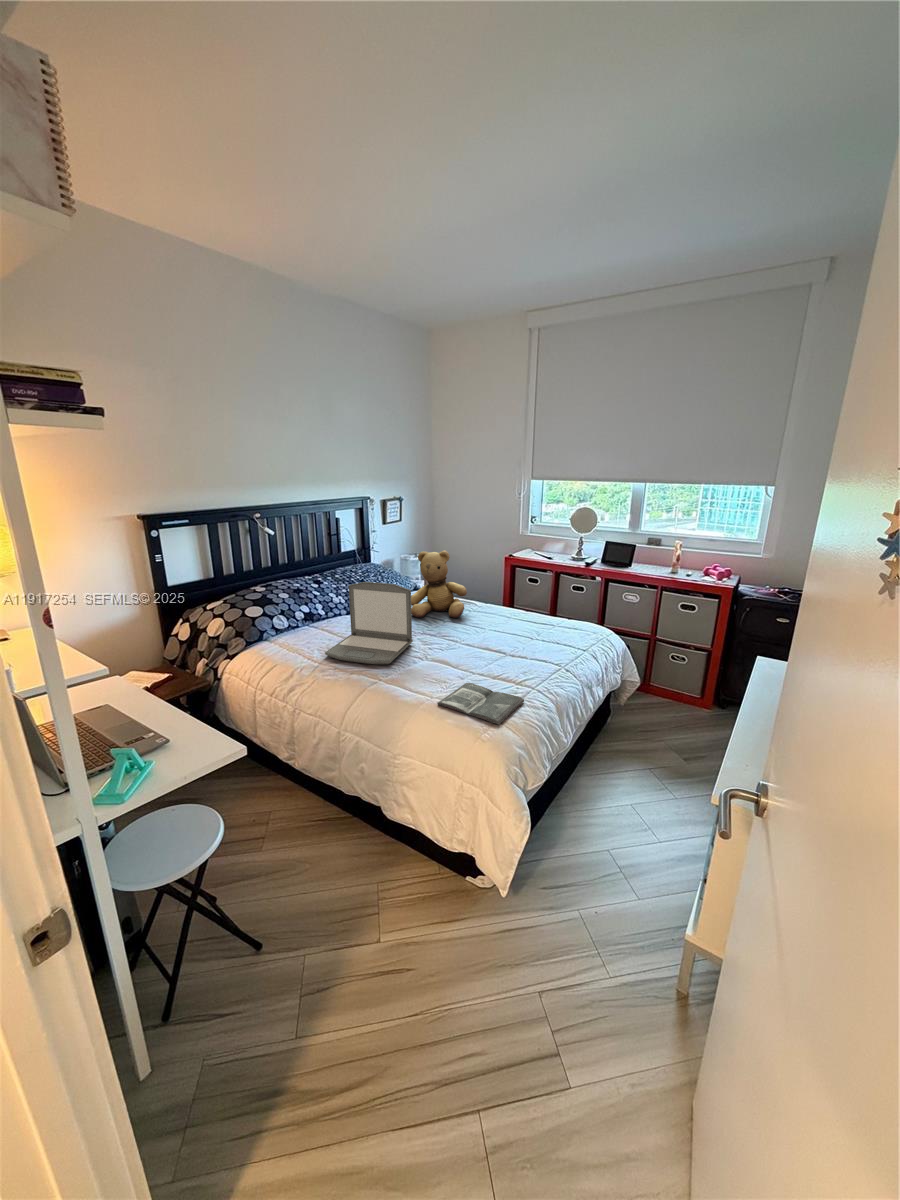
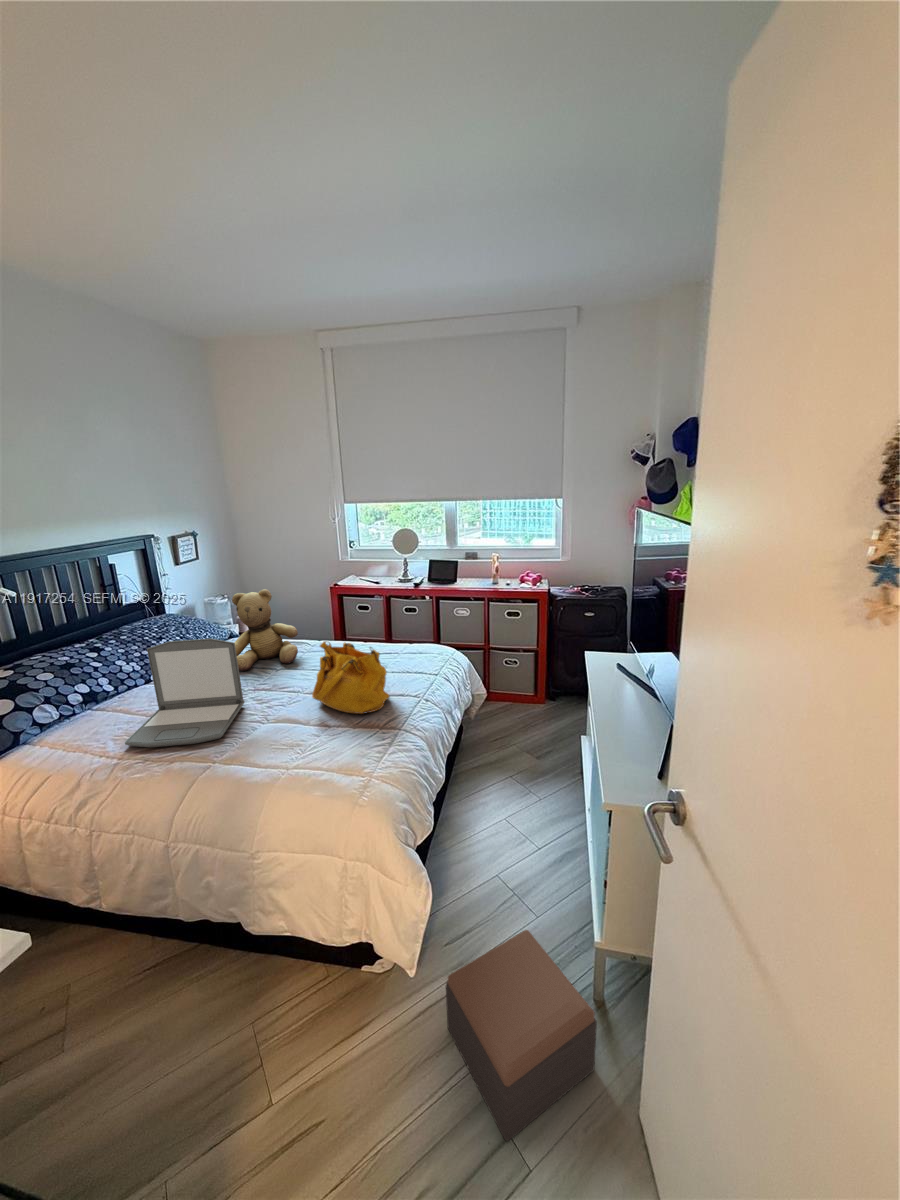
handbag: none [465,601,533,670] -> present [312,641,390,714]
magazine: present [437,683,524,724] -> none [296,739,395,782]
footstool: none [525,892,659,1044] -> present [446,930,597,1141]

